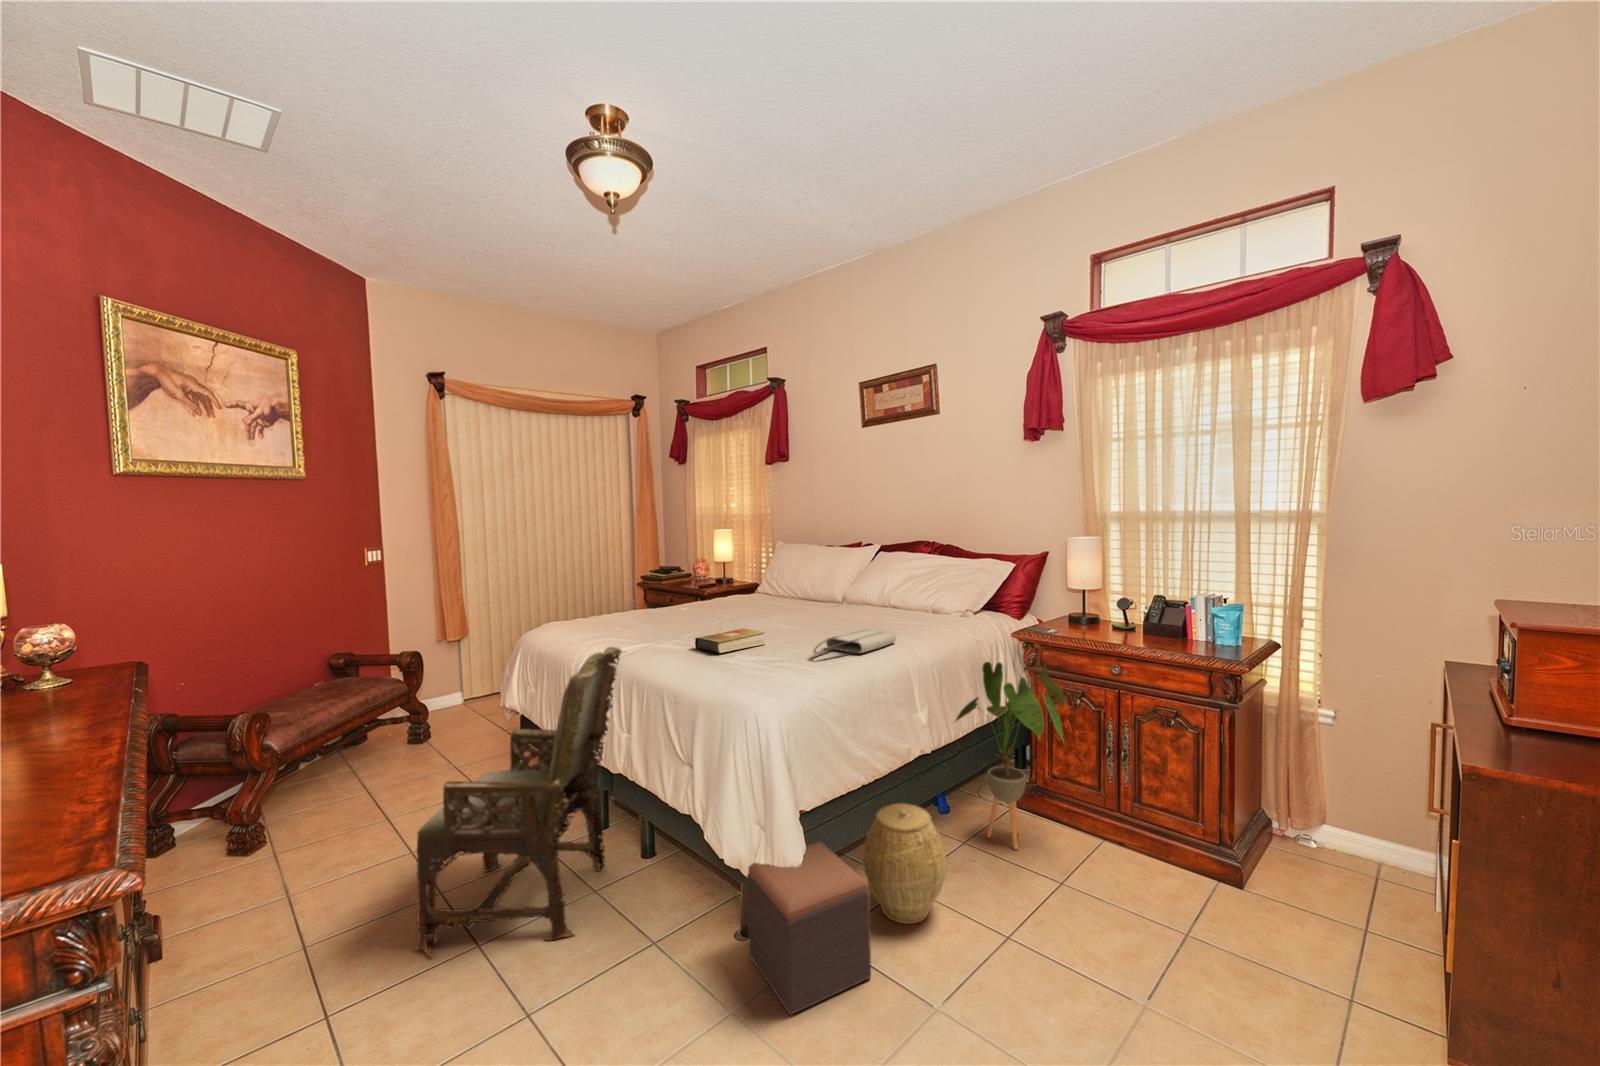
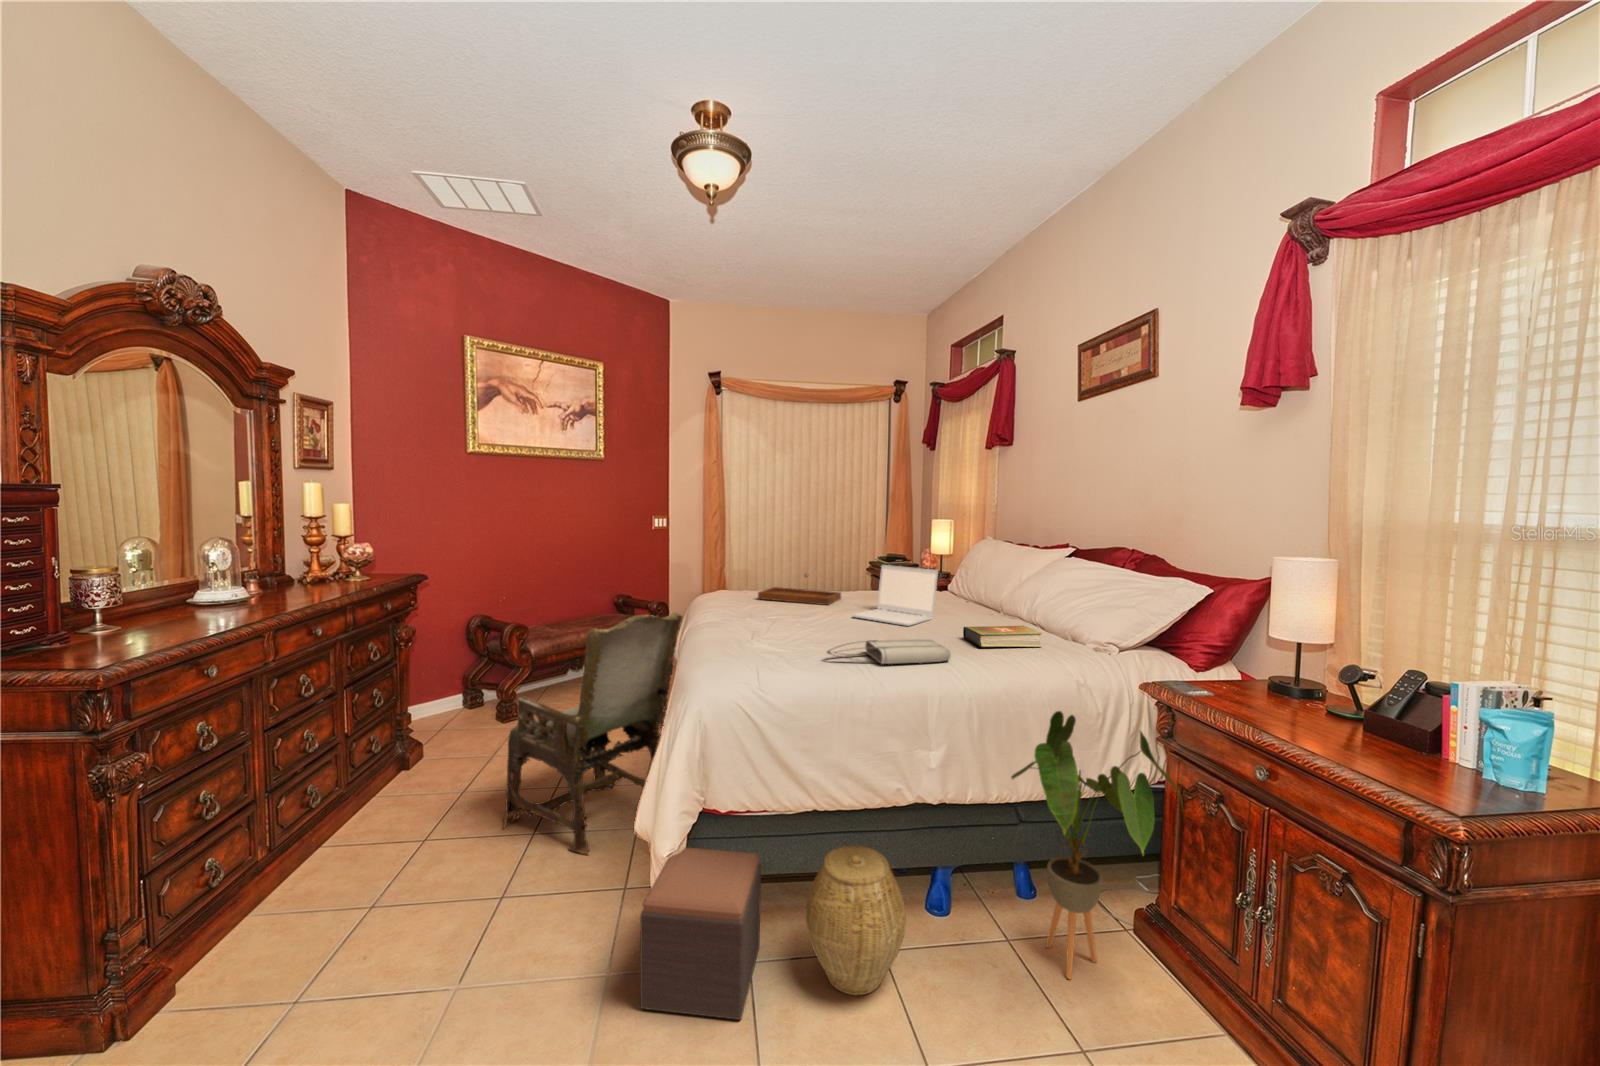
laptop: none [747,573,811,625] -> present [853,565,938,626]
tray: none [620,592,700,625] -> present [758,573,841,605]
book: present [695,628,765,653] -> present [963,626,1042,647]

